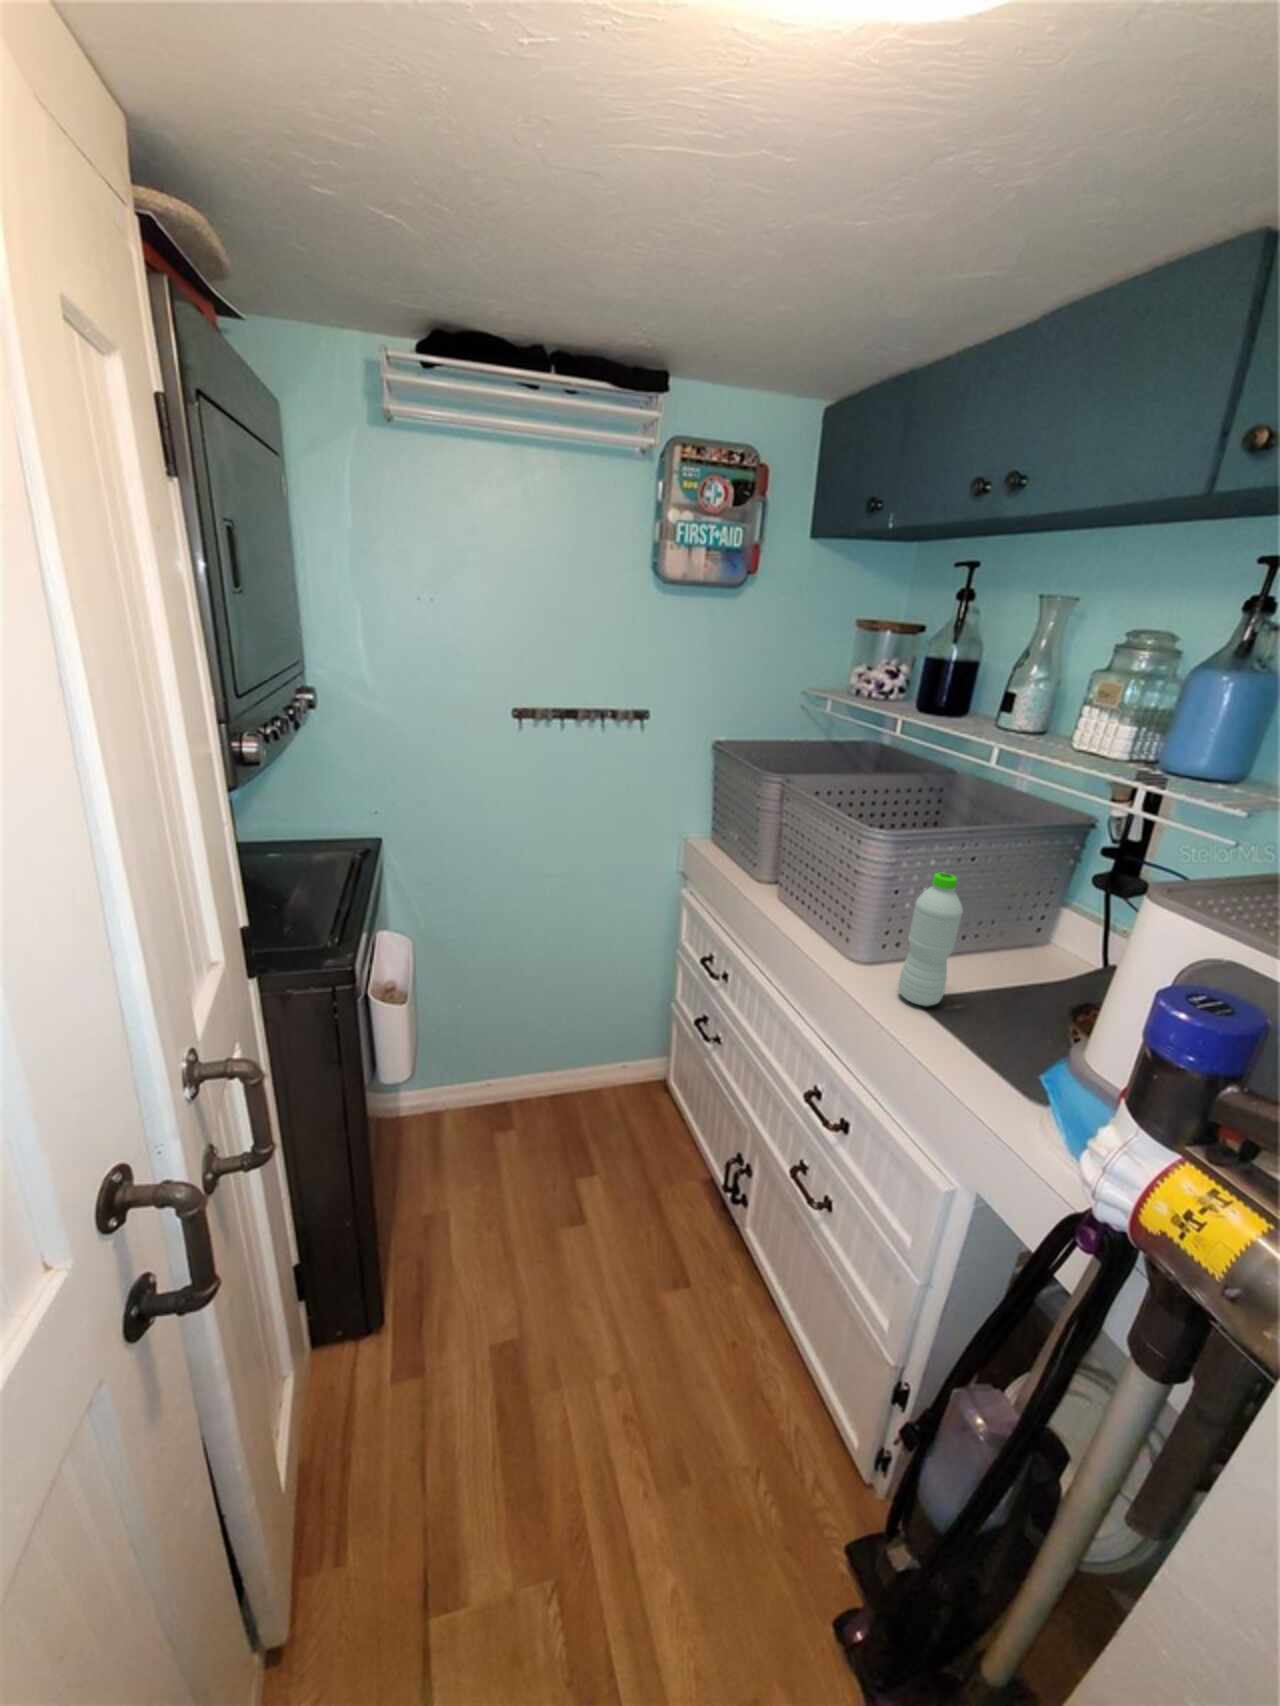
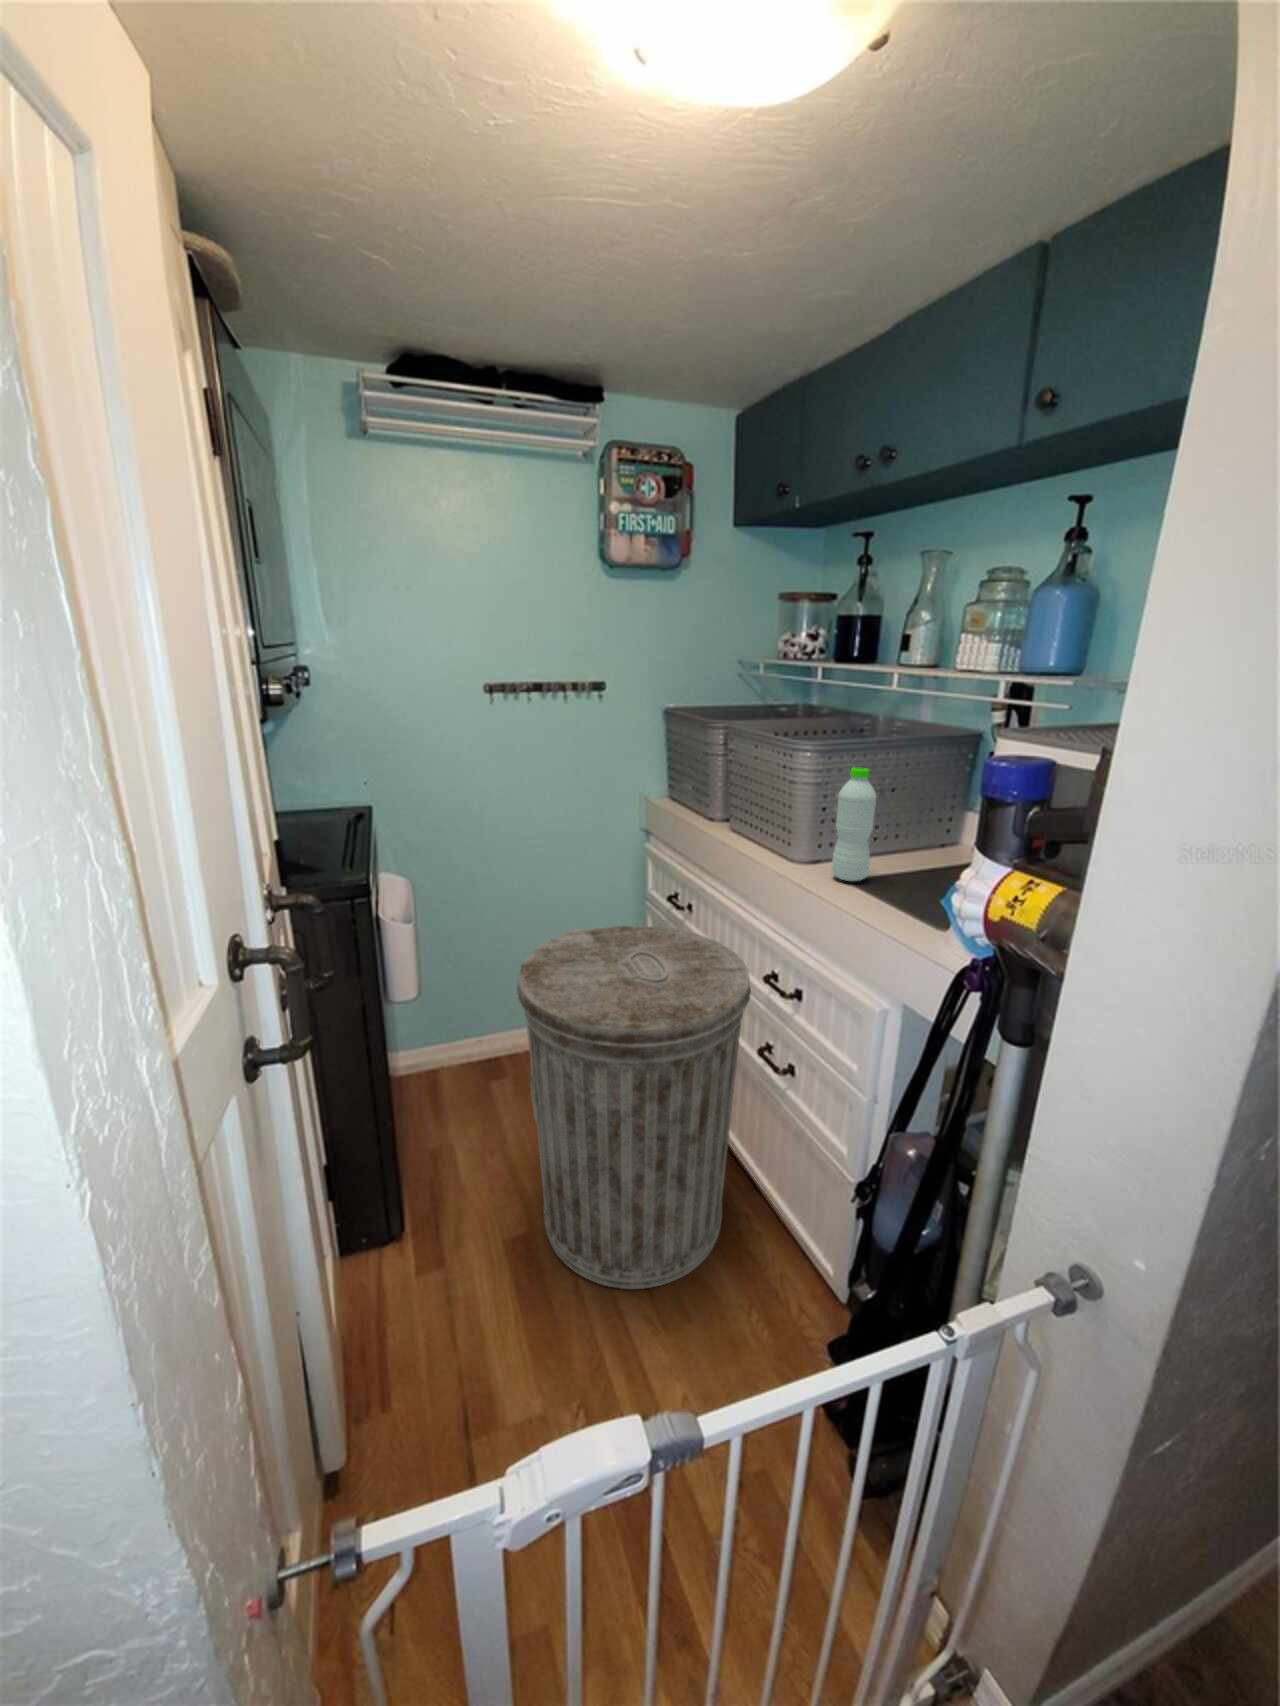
trash can: none [519,1005,789,1432] -> present [517,925,751,1289]

